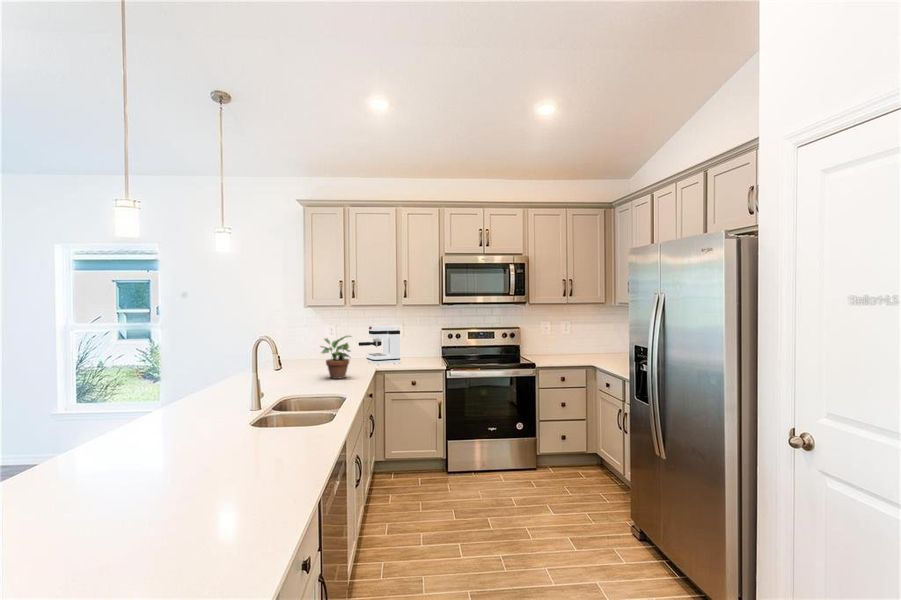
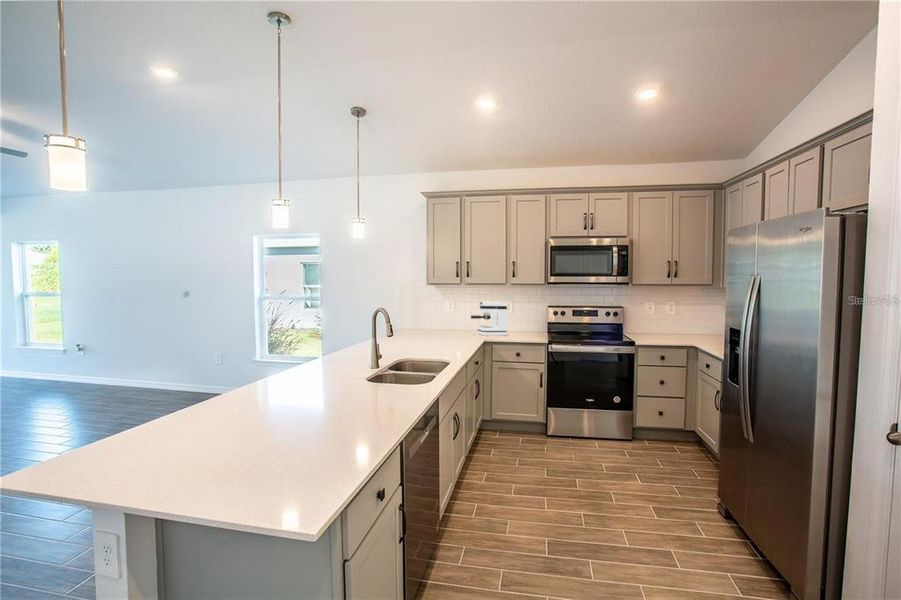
potted plant: present [321,336,351,379] -> none [438,307,465,343]

